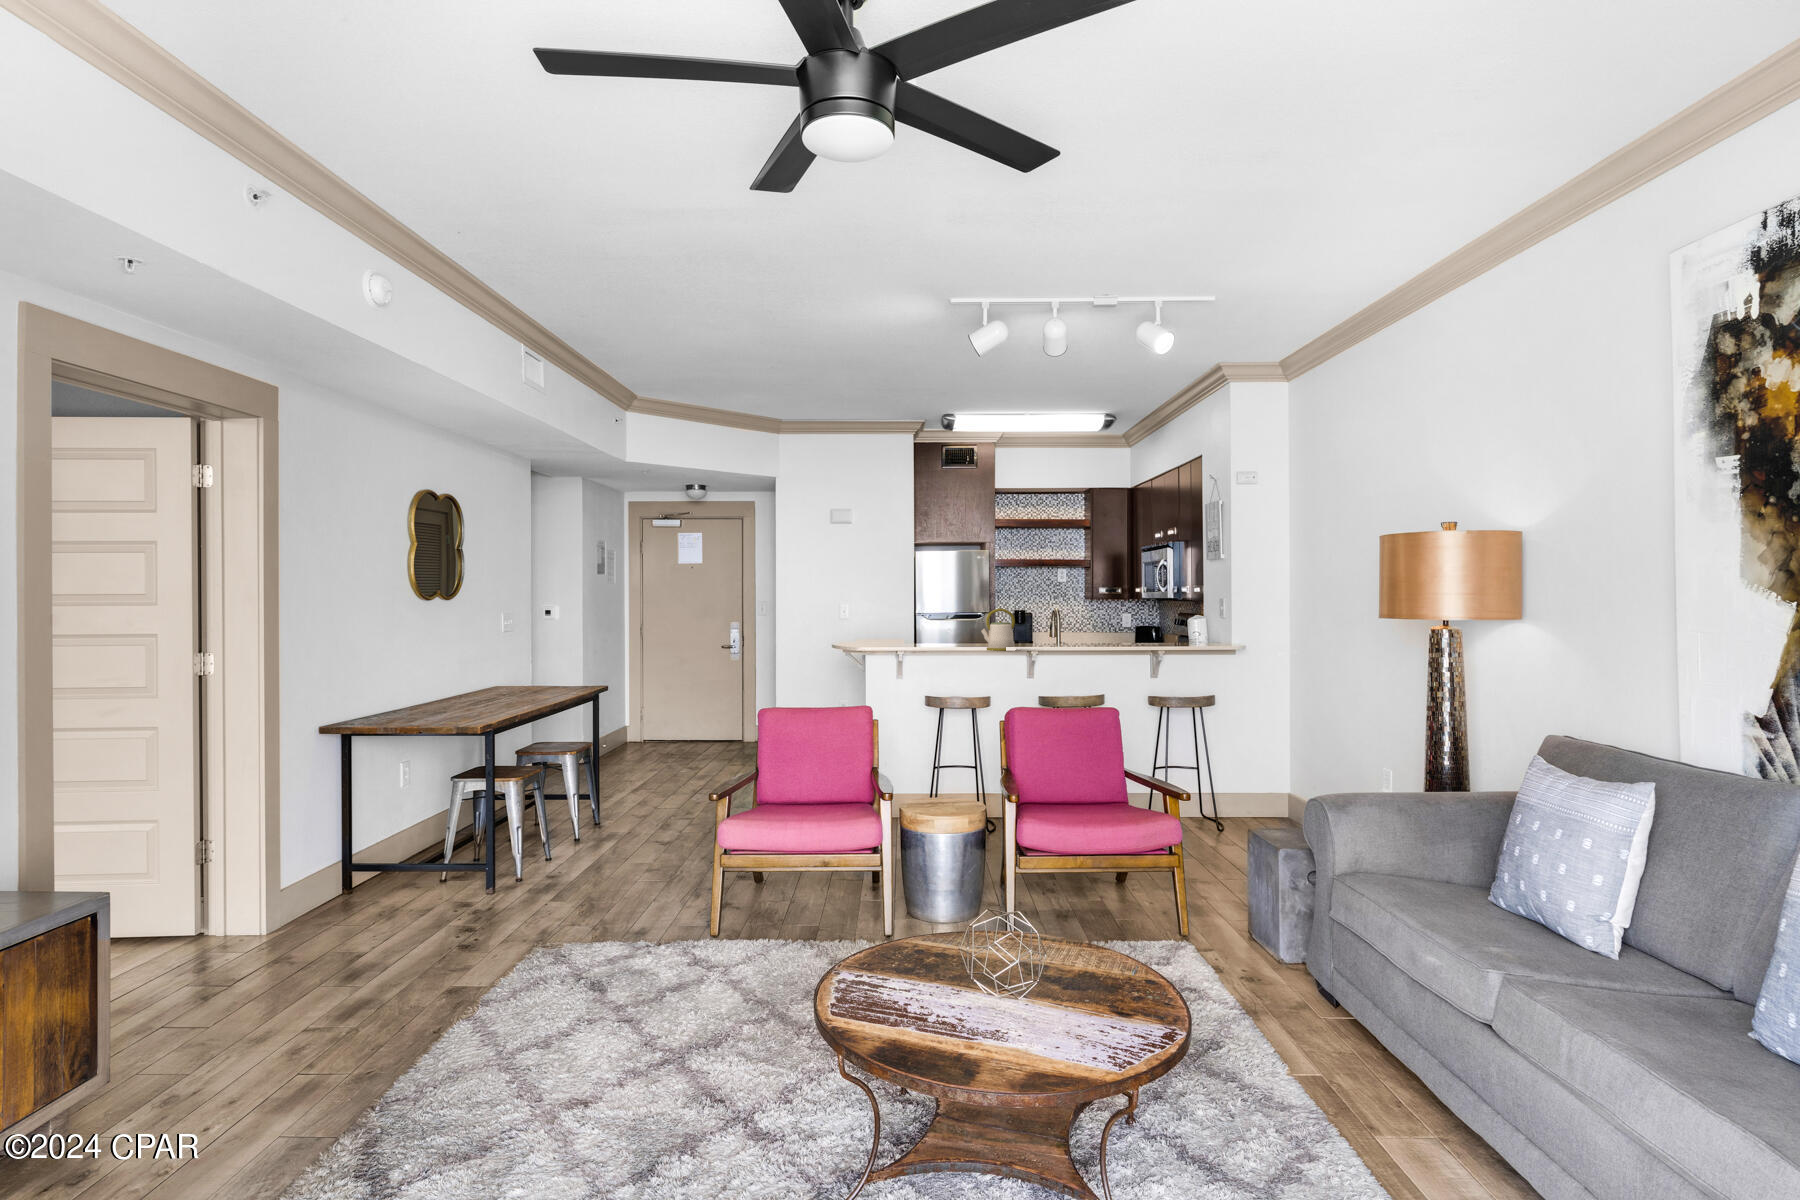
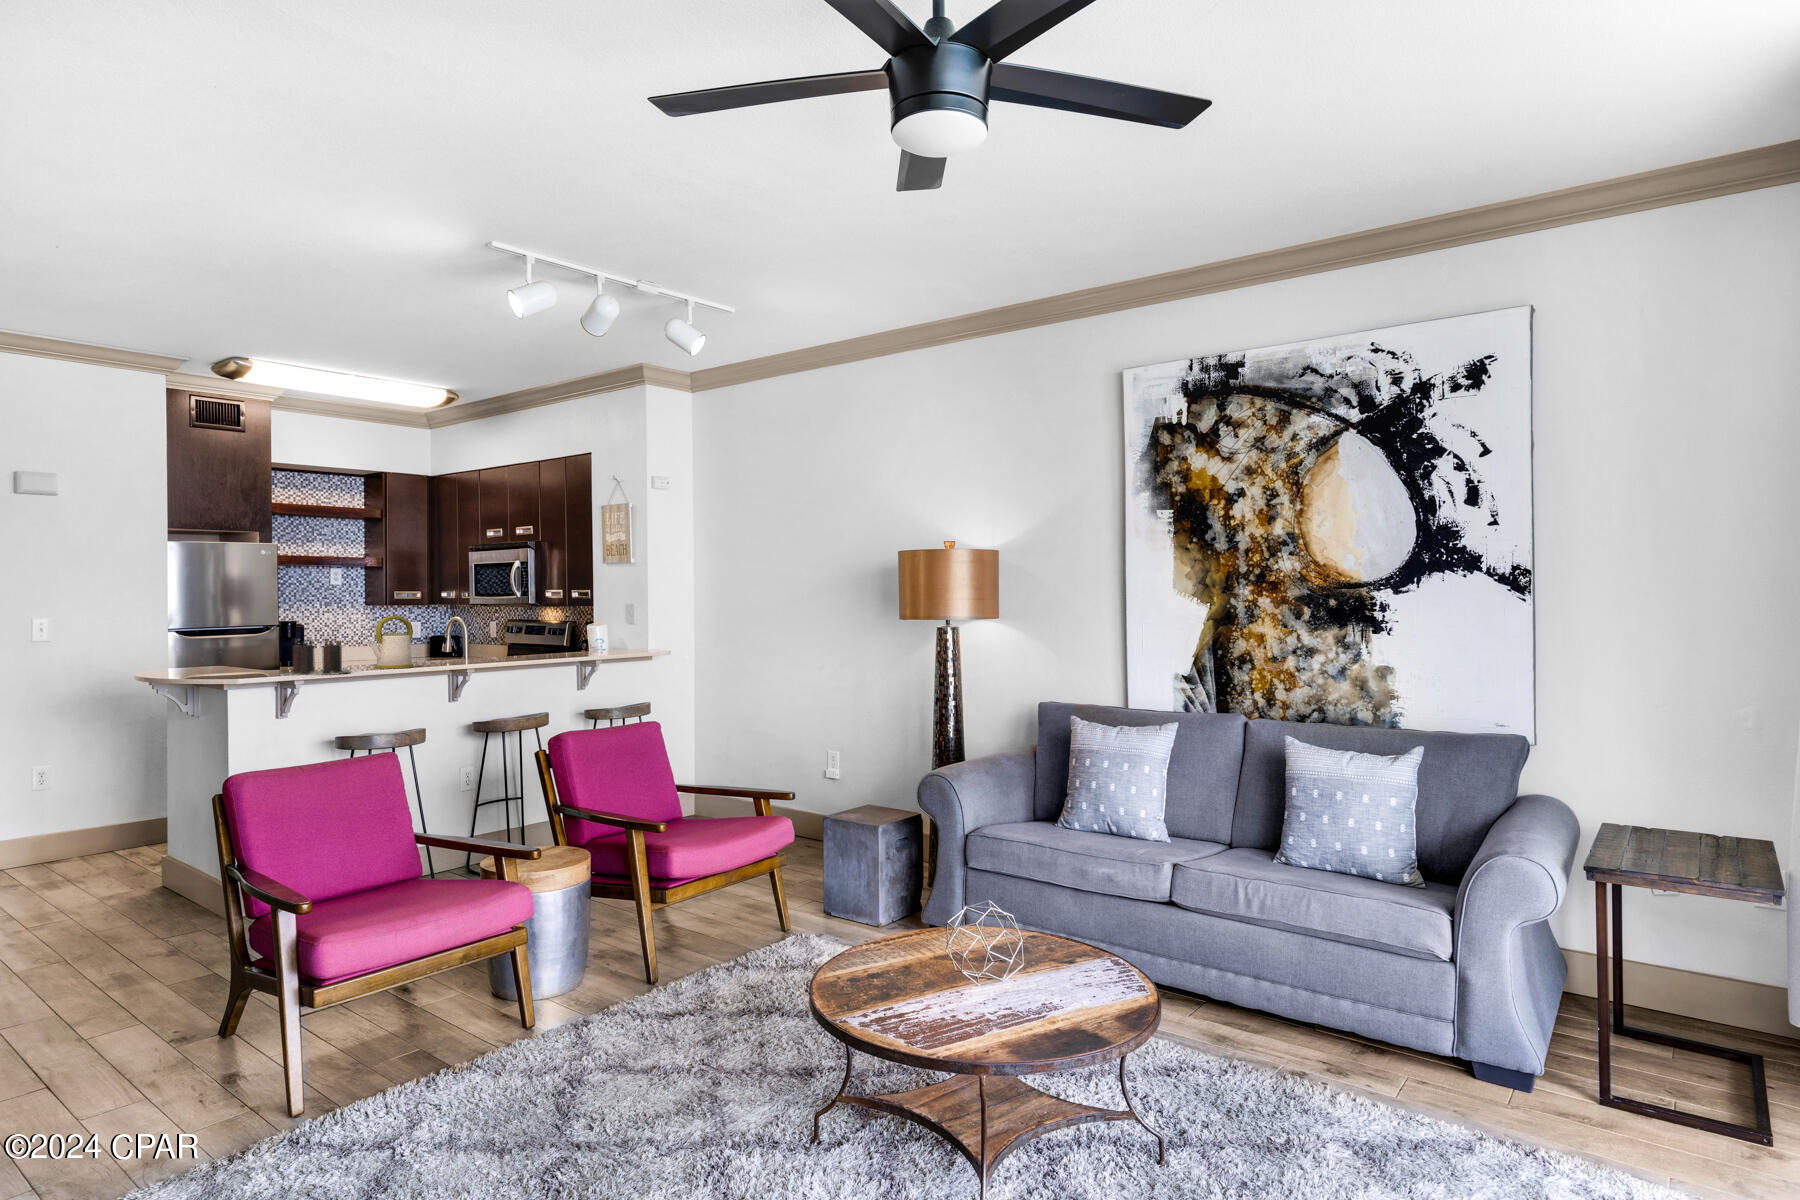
candle: none [893,624,950,653] -> present [286,639,350,675]

